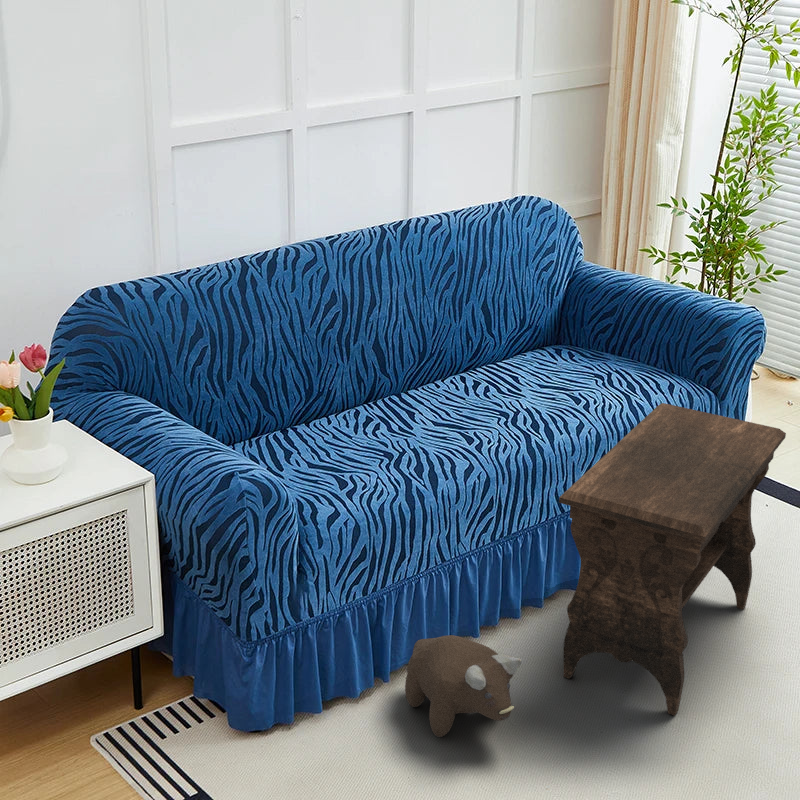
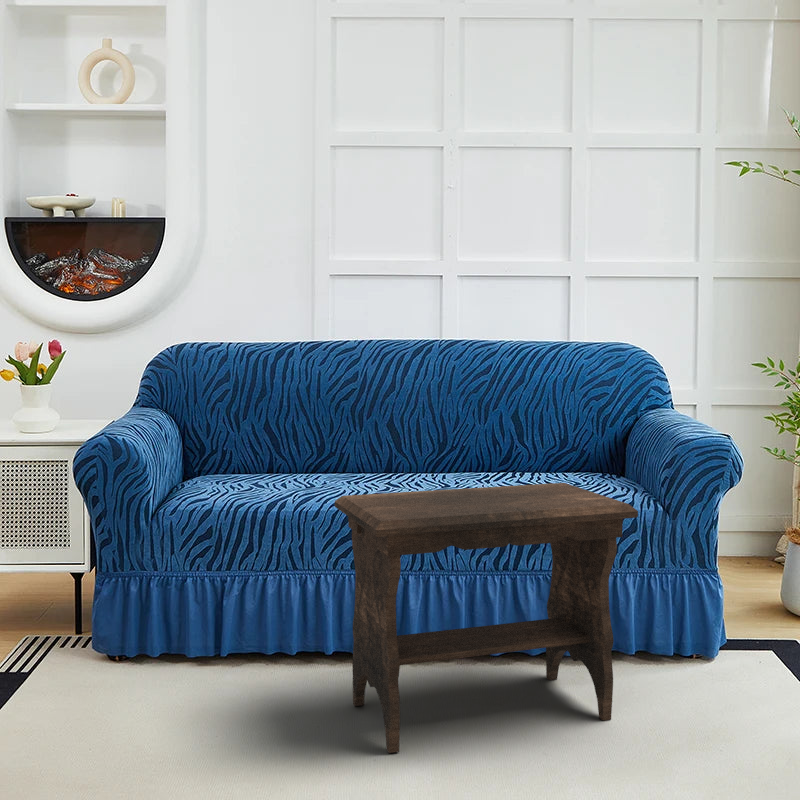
plush toy: present [405,635,521,737] -> none [187,615,273,701]

